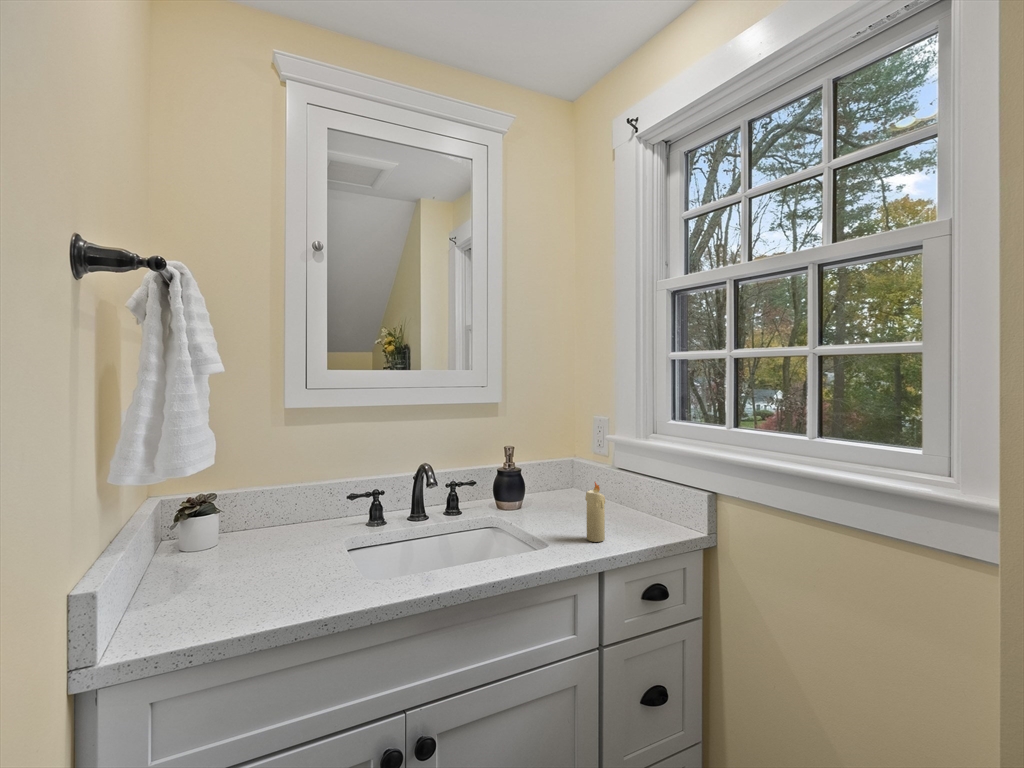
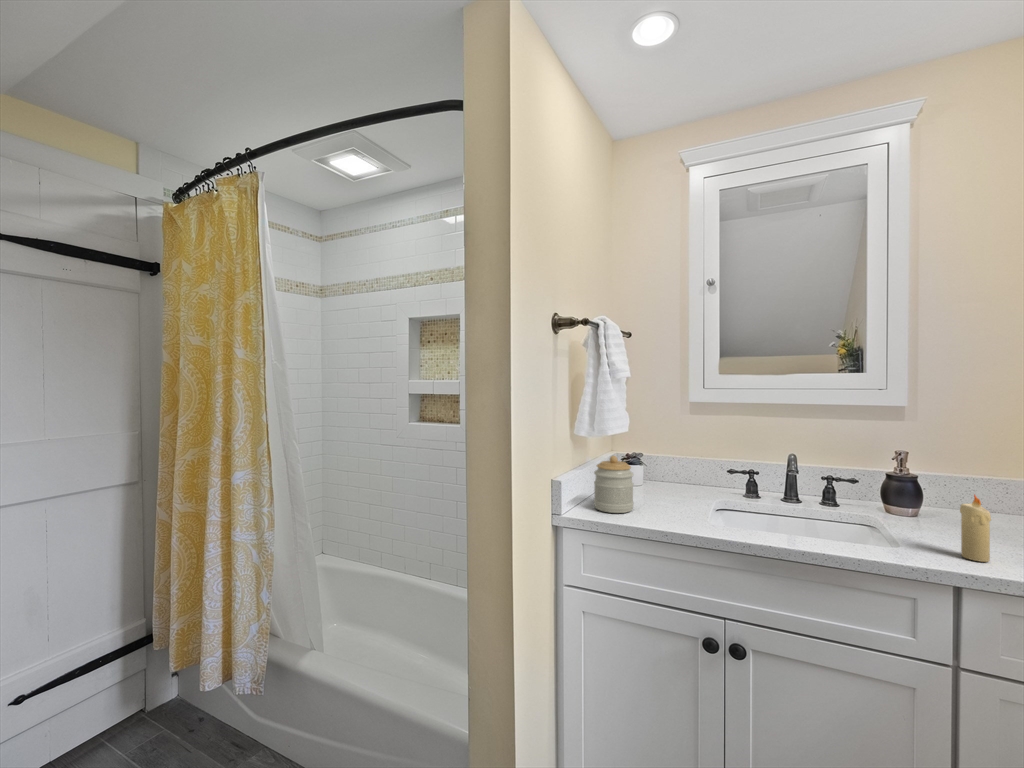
jar: none [166,510,246,618] -> present [594,456,633,513]

